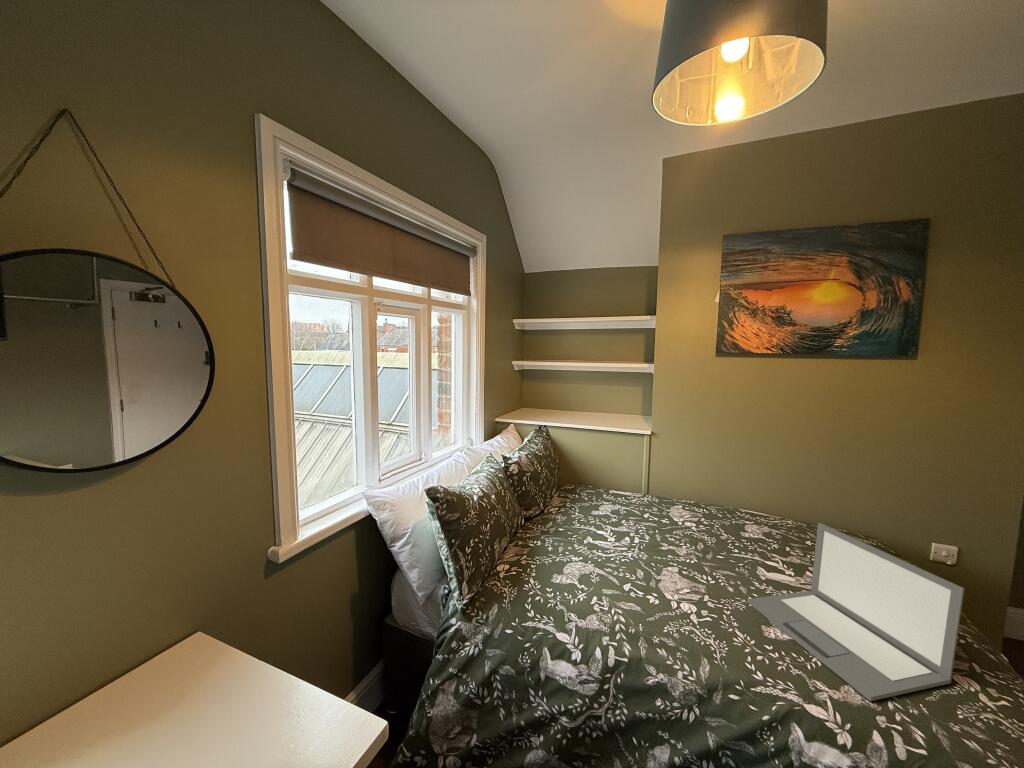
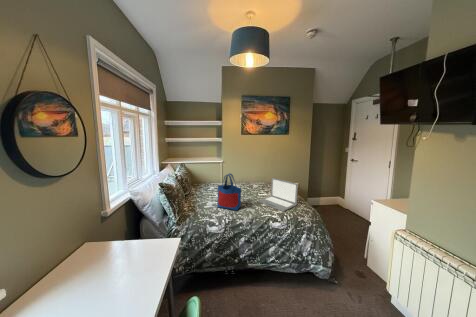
tote bag: none [593,486,678,624] -> present [217,173,241,210]

